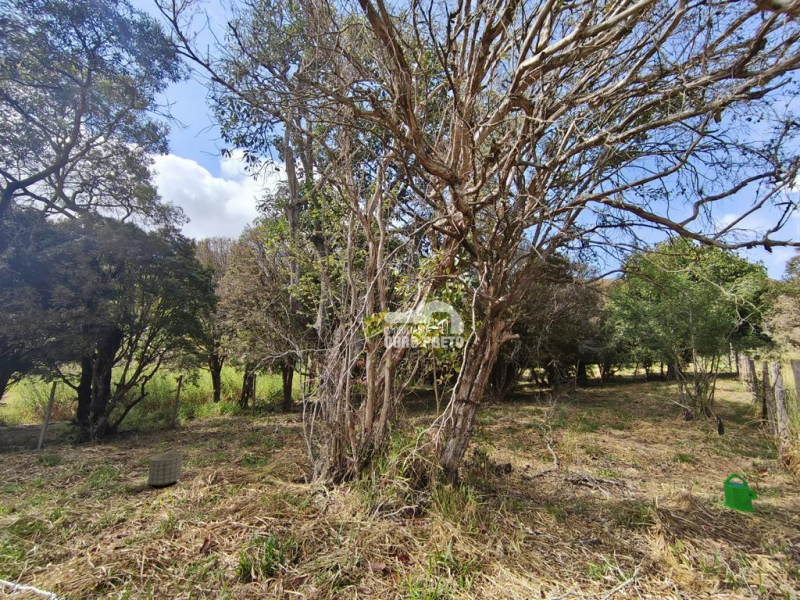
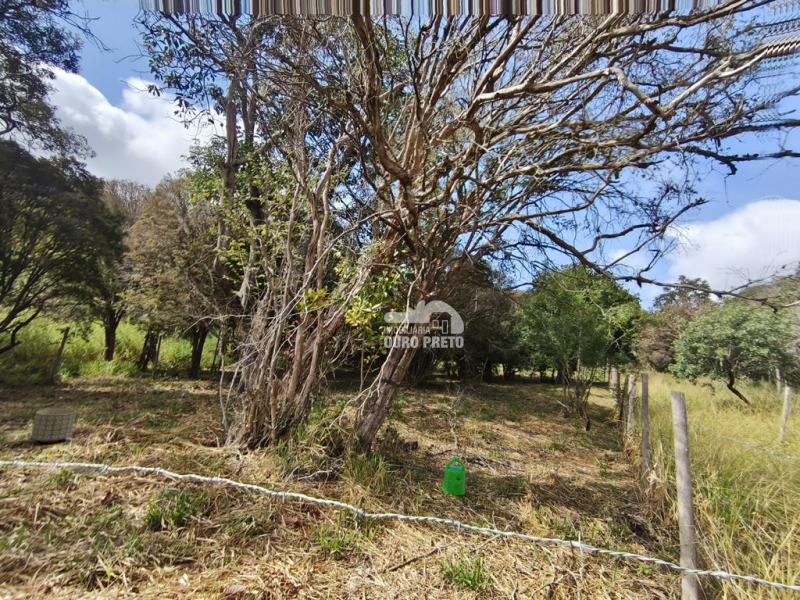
watering can: present [723,473,757,511] -> present [441,458,466,495]

